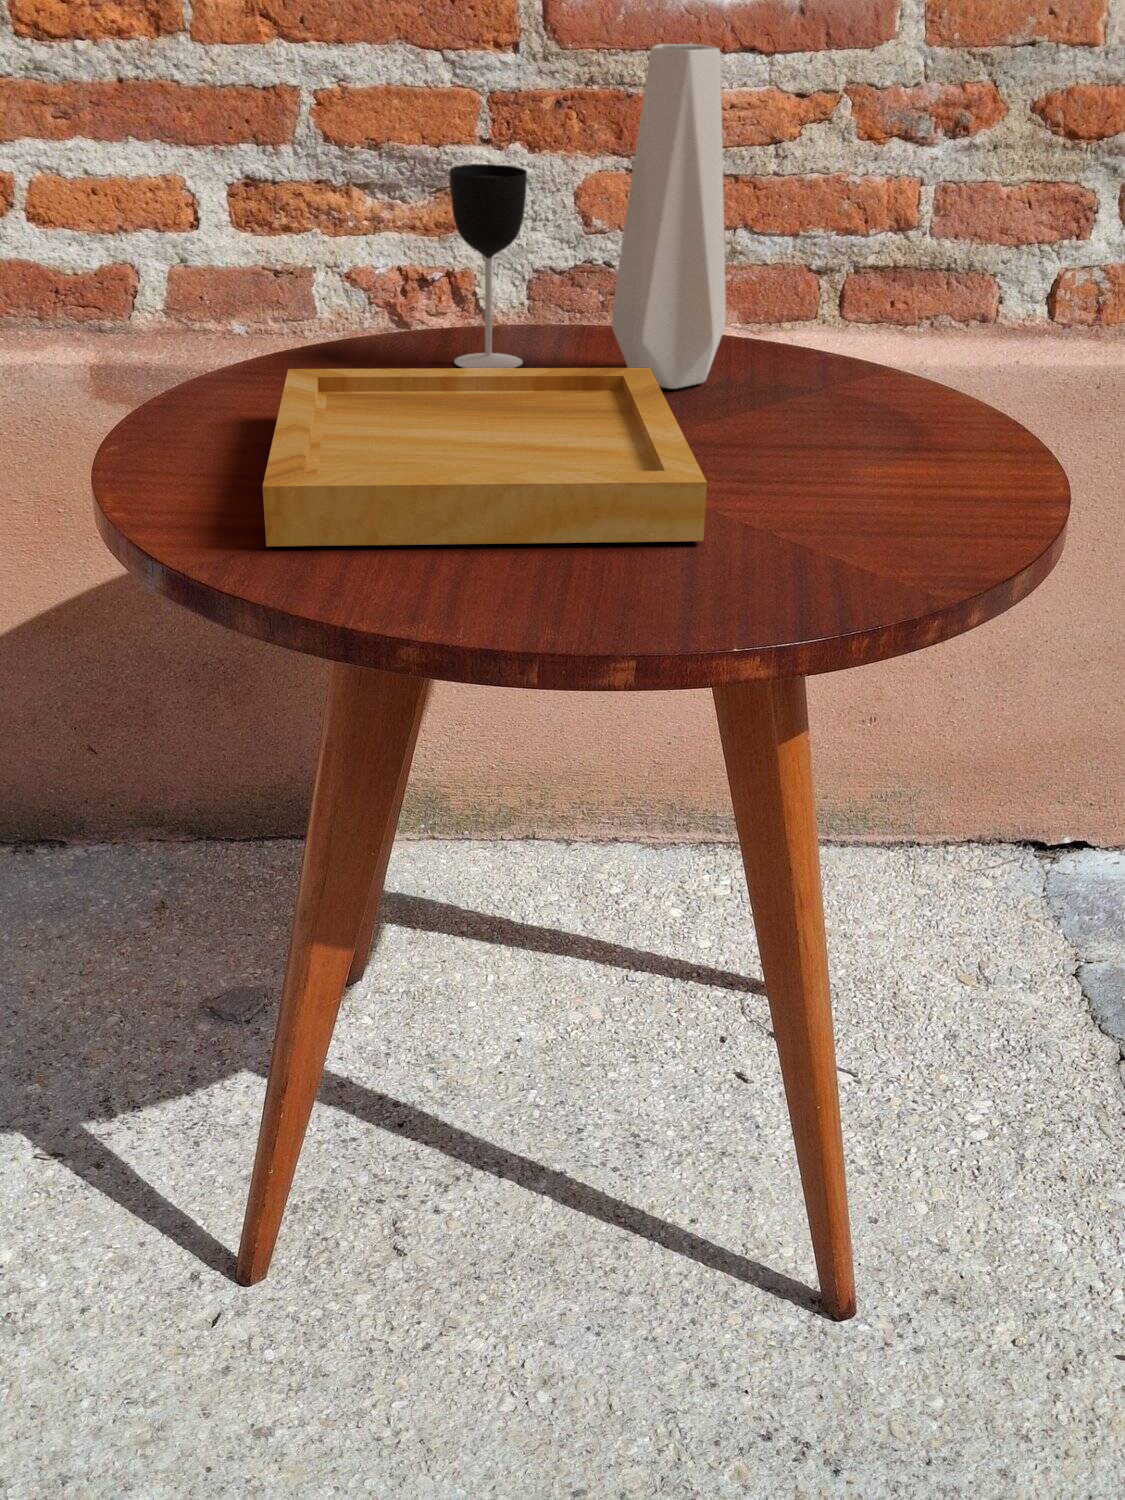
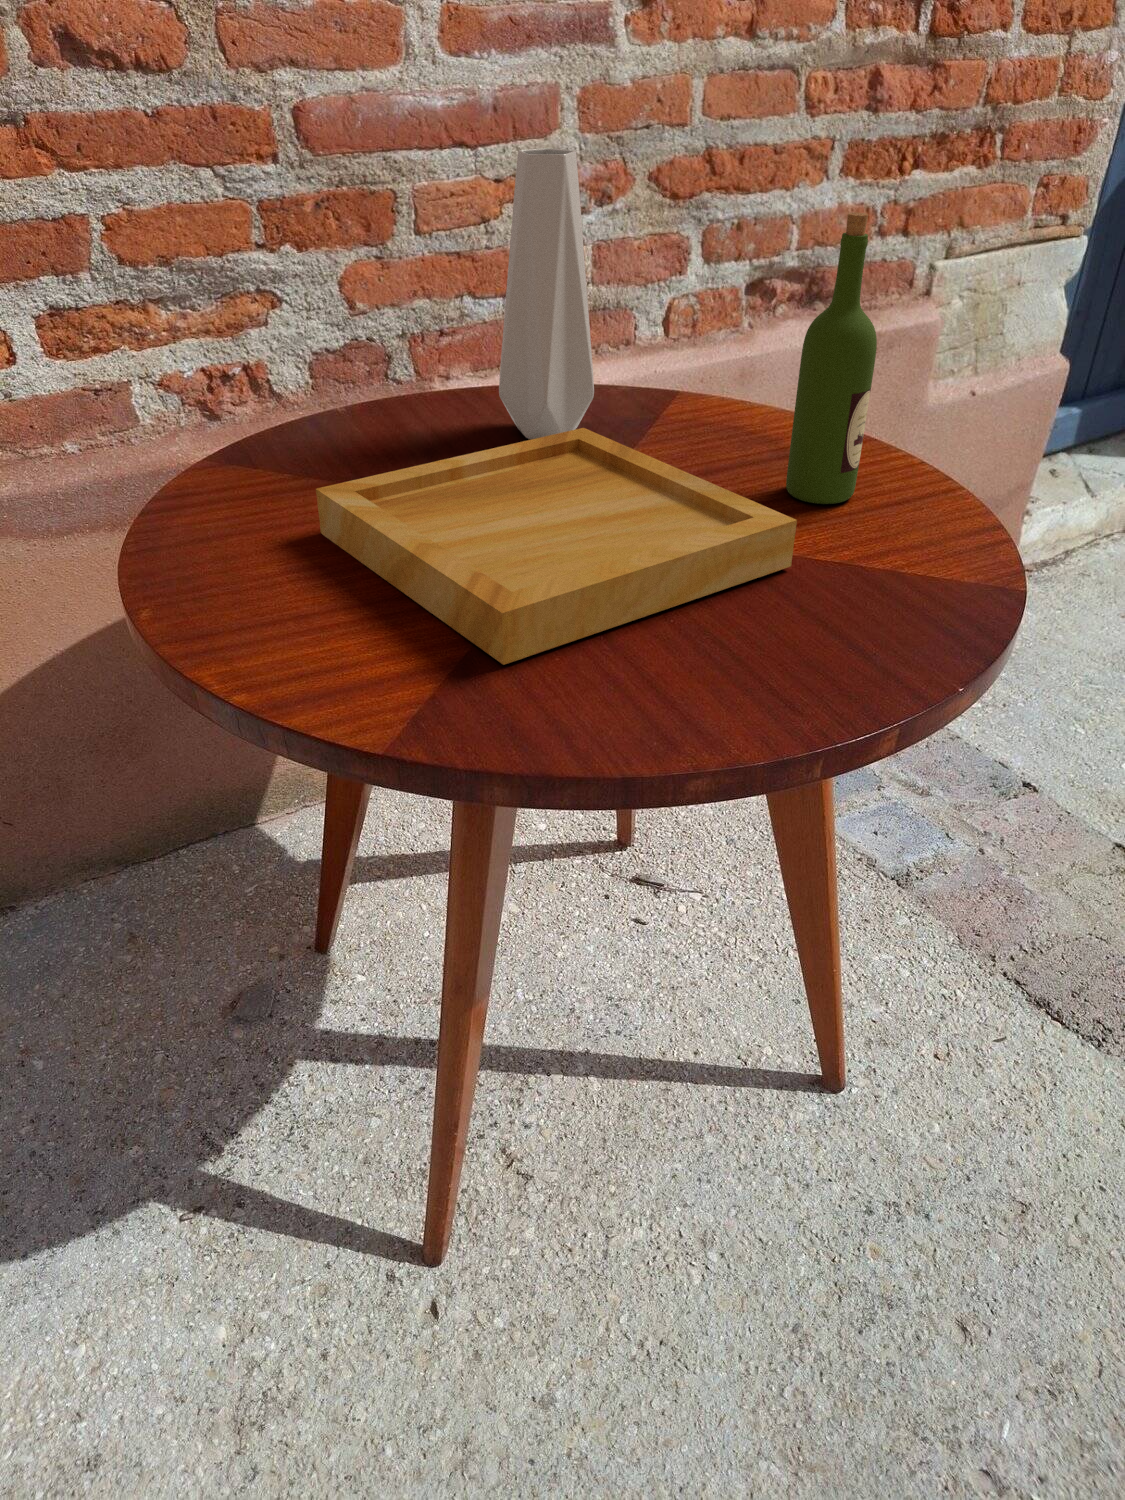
wine bottle: none [836,134,947,503] -> present [786,212,877,504]
wine glass: present [450,164,527,368] -> none [346,270,424,453]

